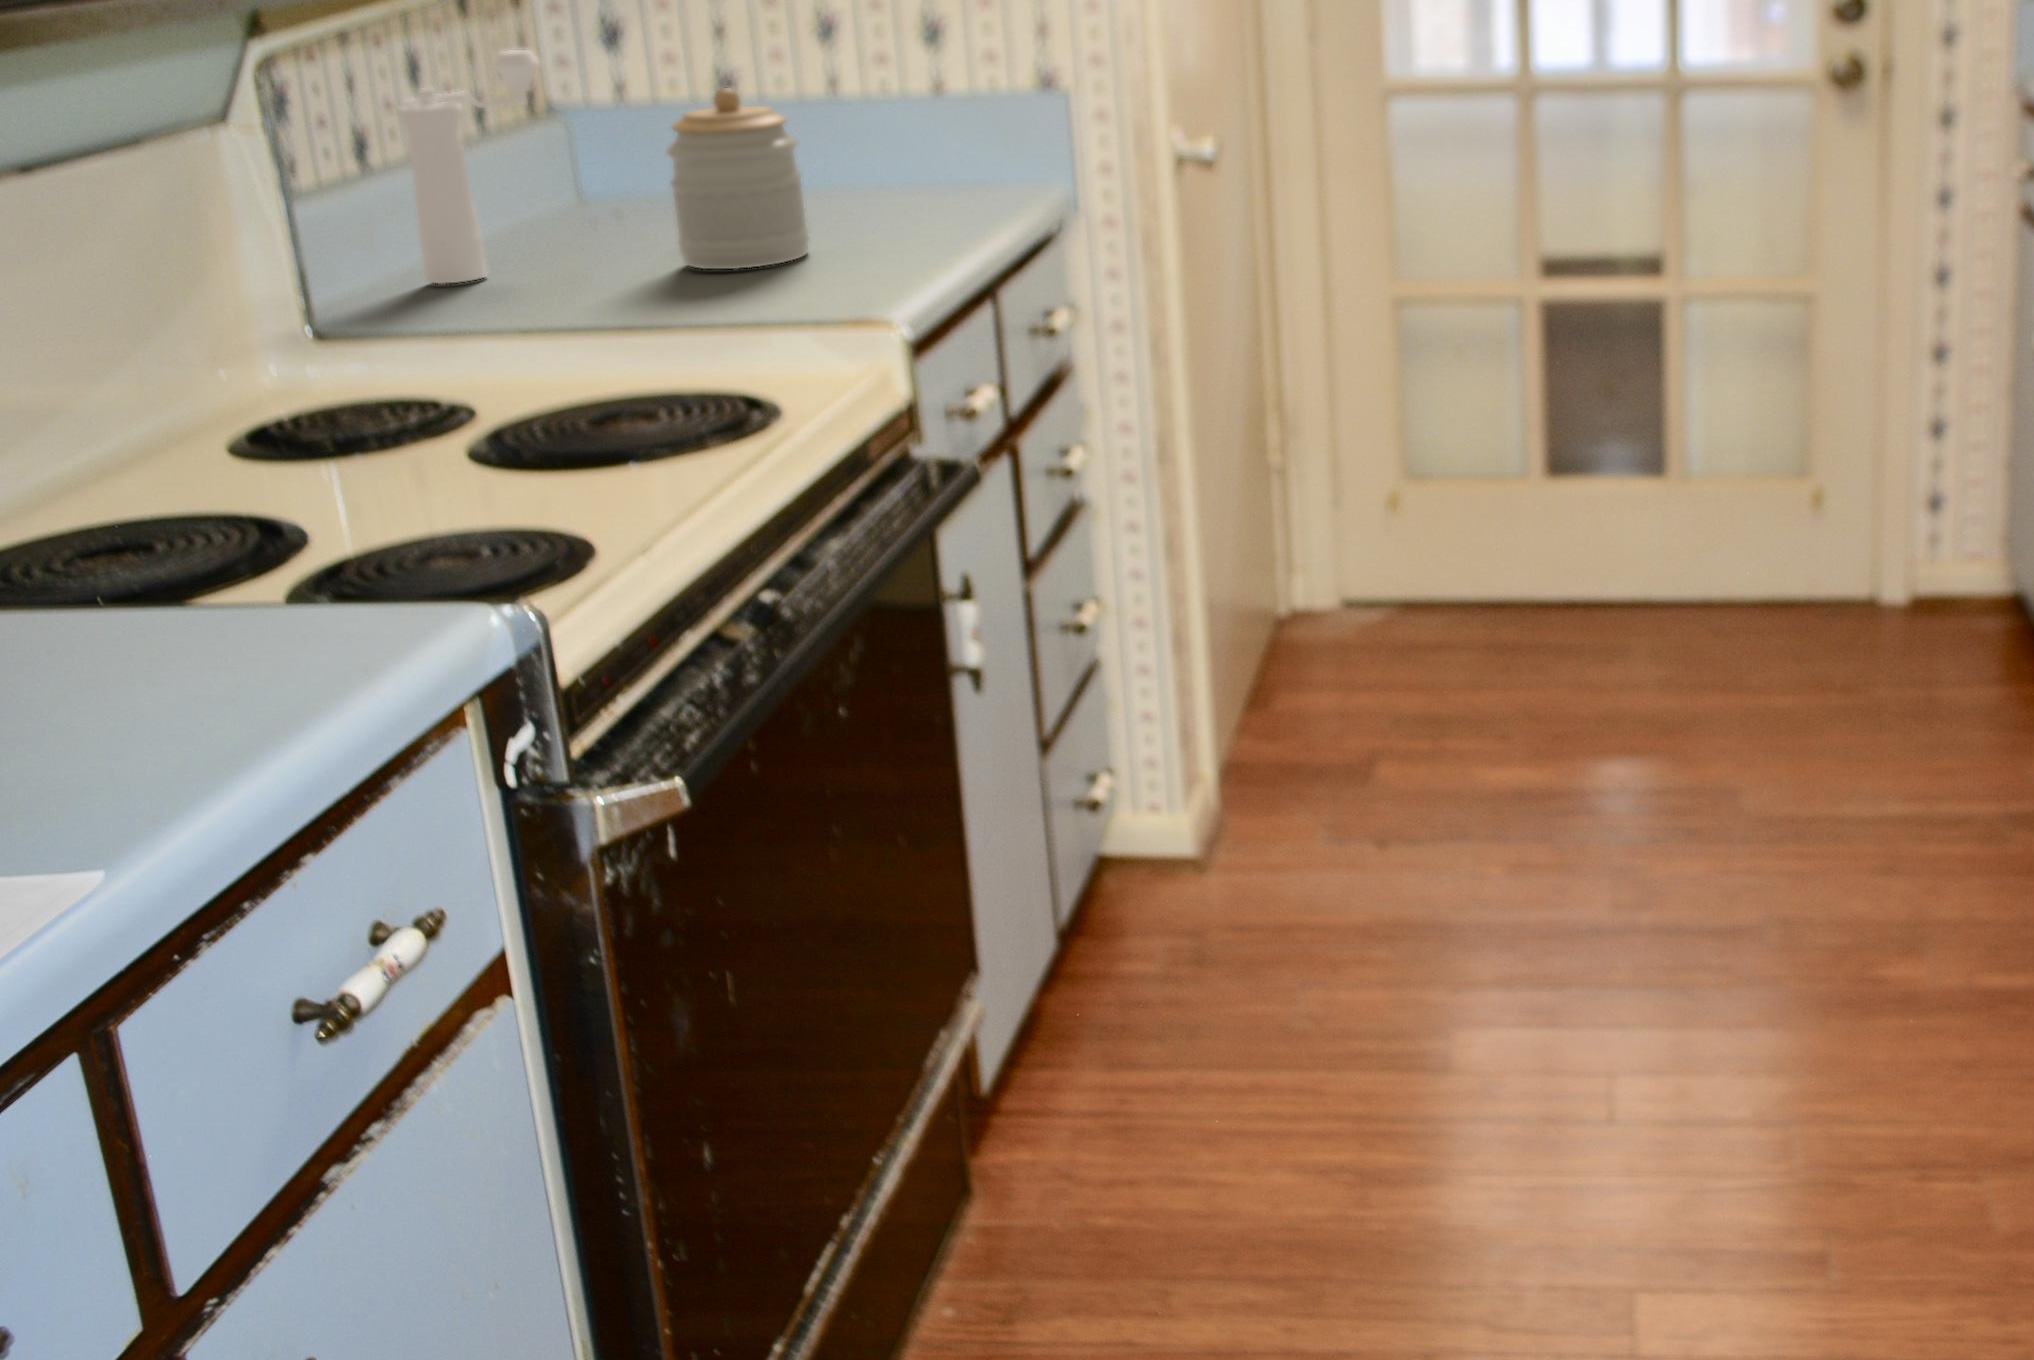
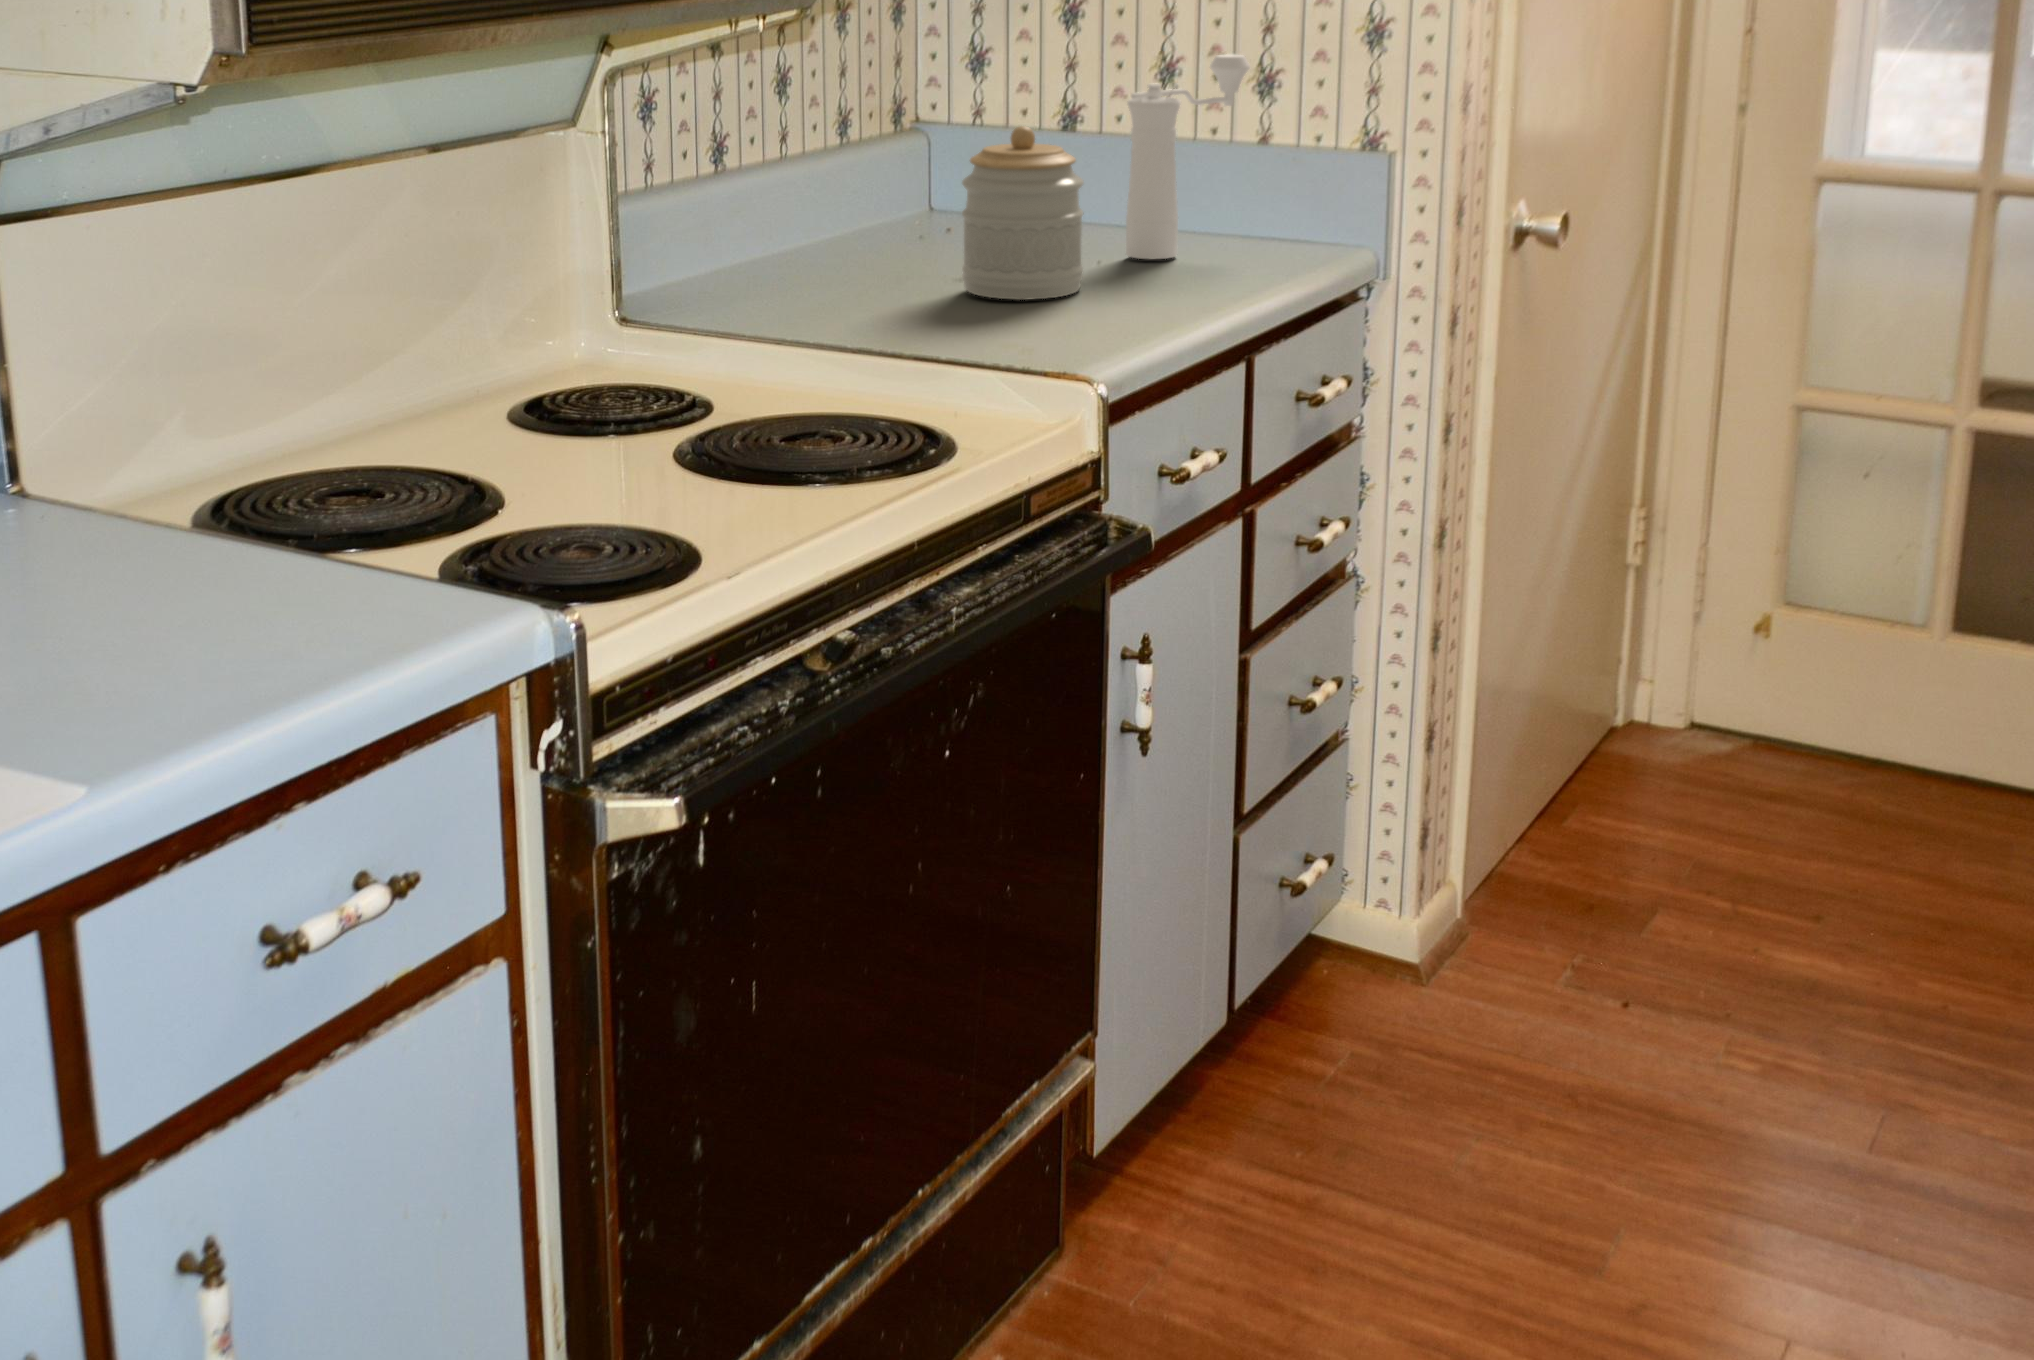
pepper mill: present [398,50,539,284] -> present [1126,54,1250,259]

